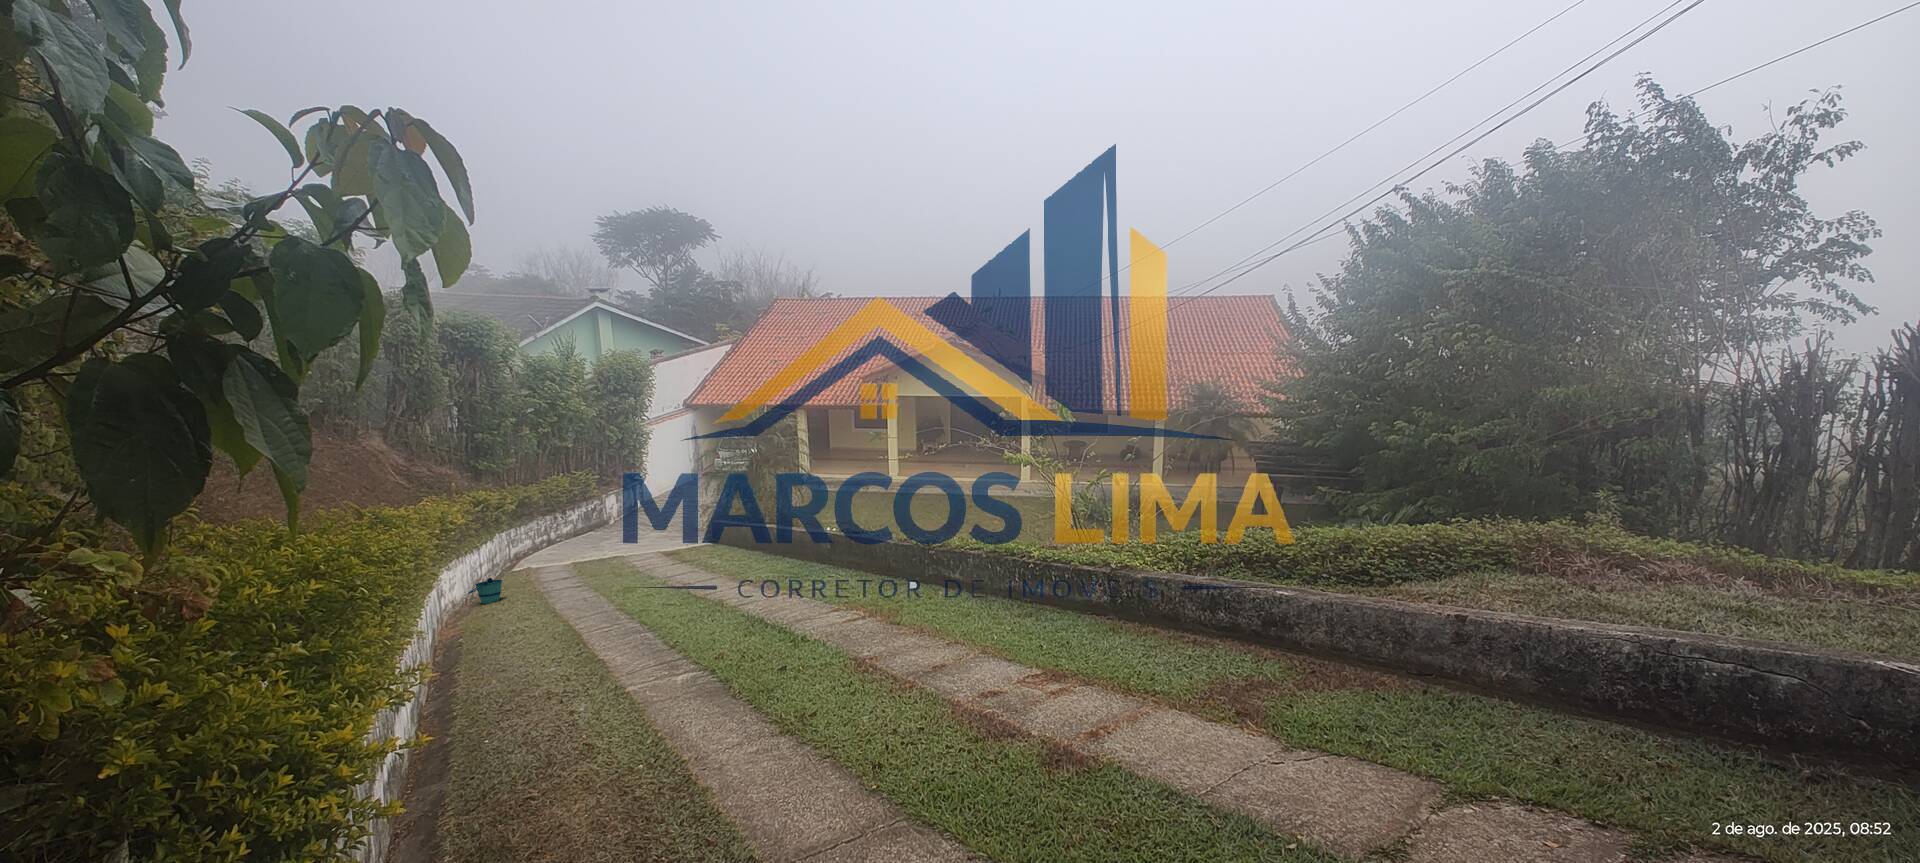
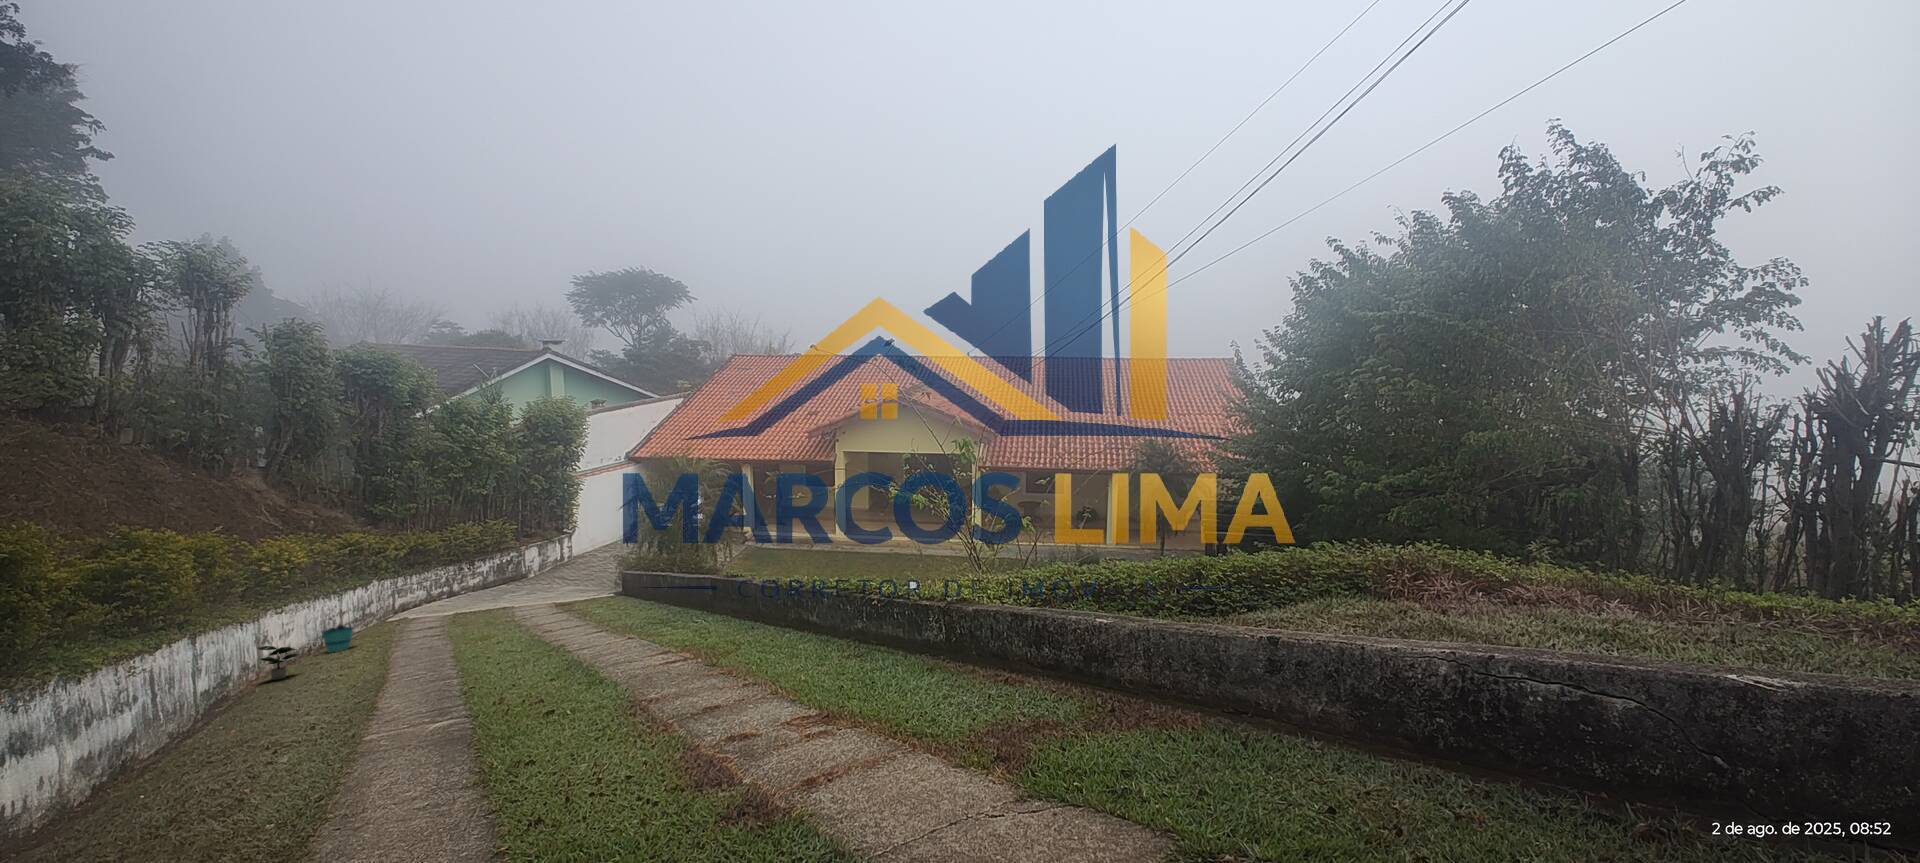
potted plant: none [443,601,478,631] -> present [258,646,300,680]

